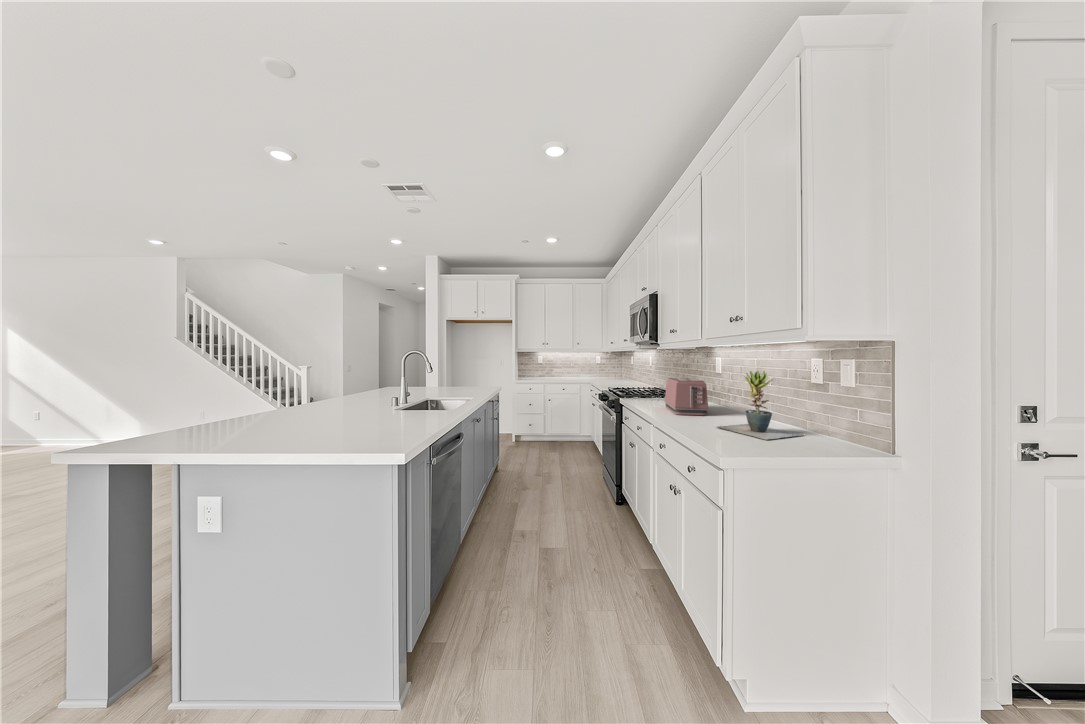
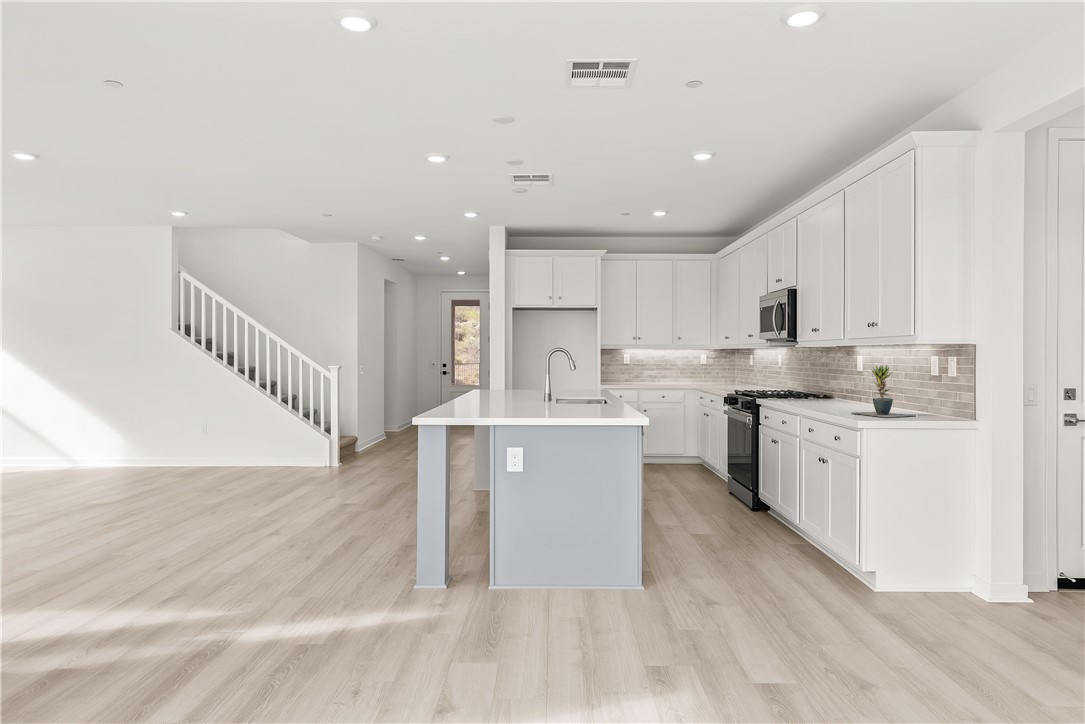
toaster: present [665,378,708,415] -> none [804,375,845,408]

